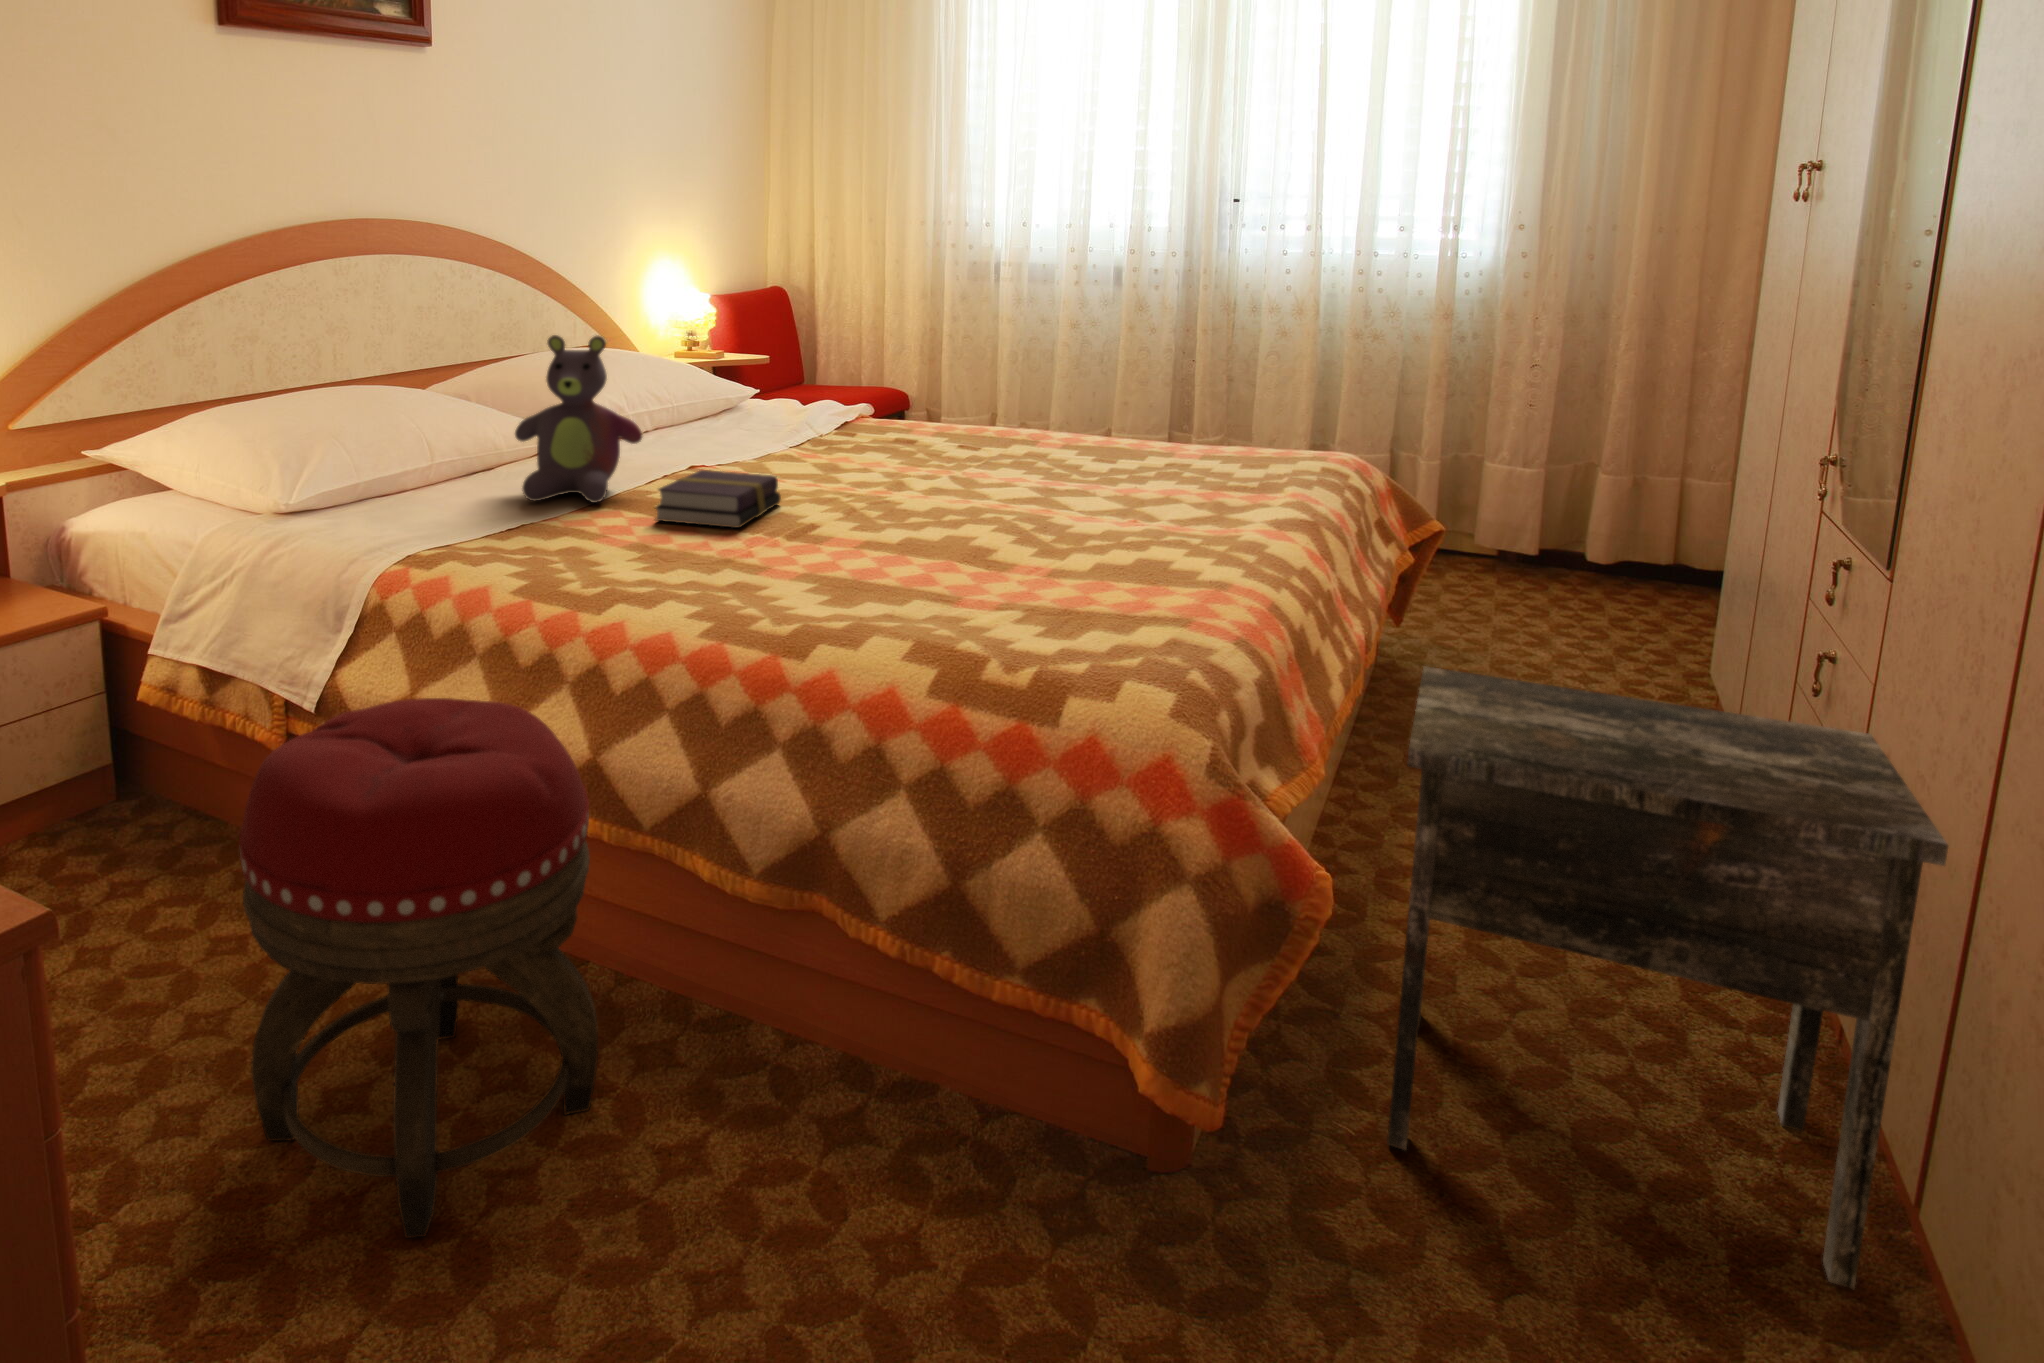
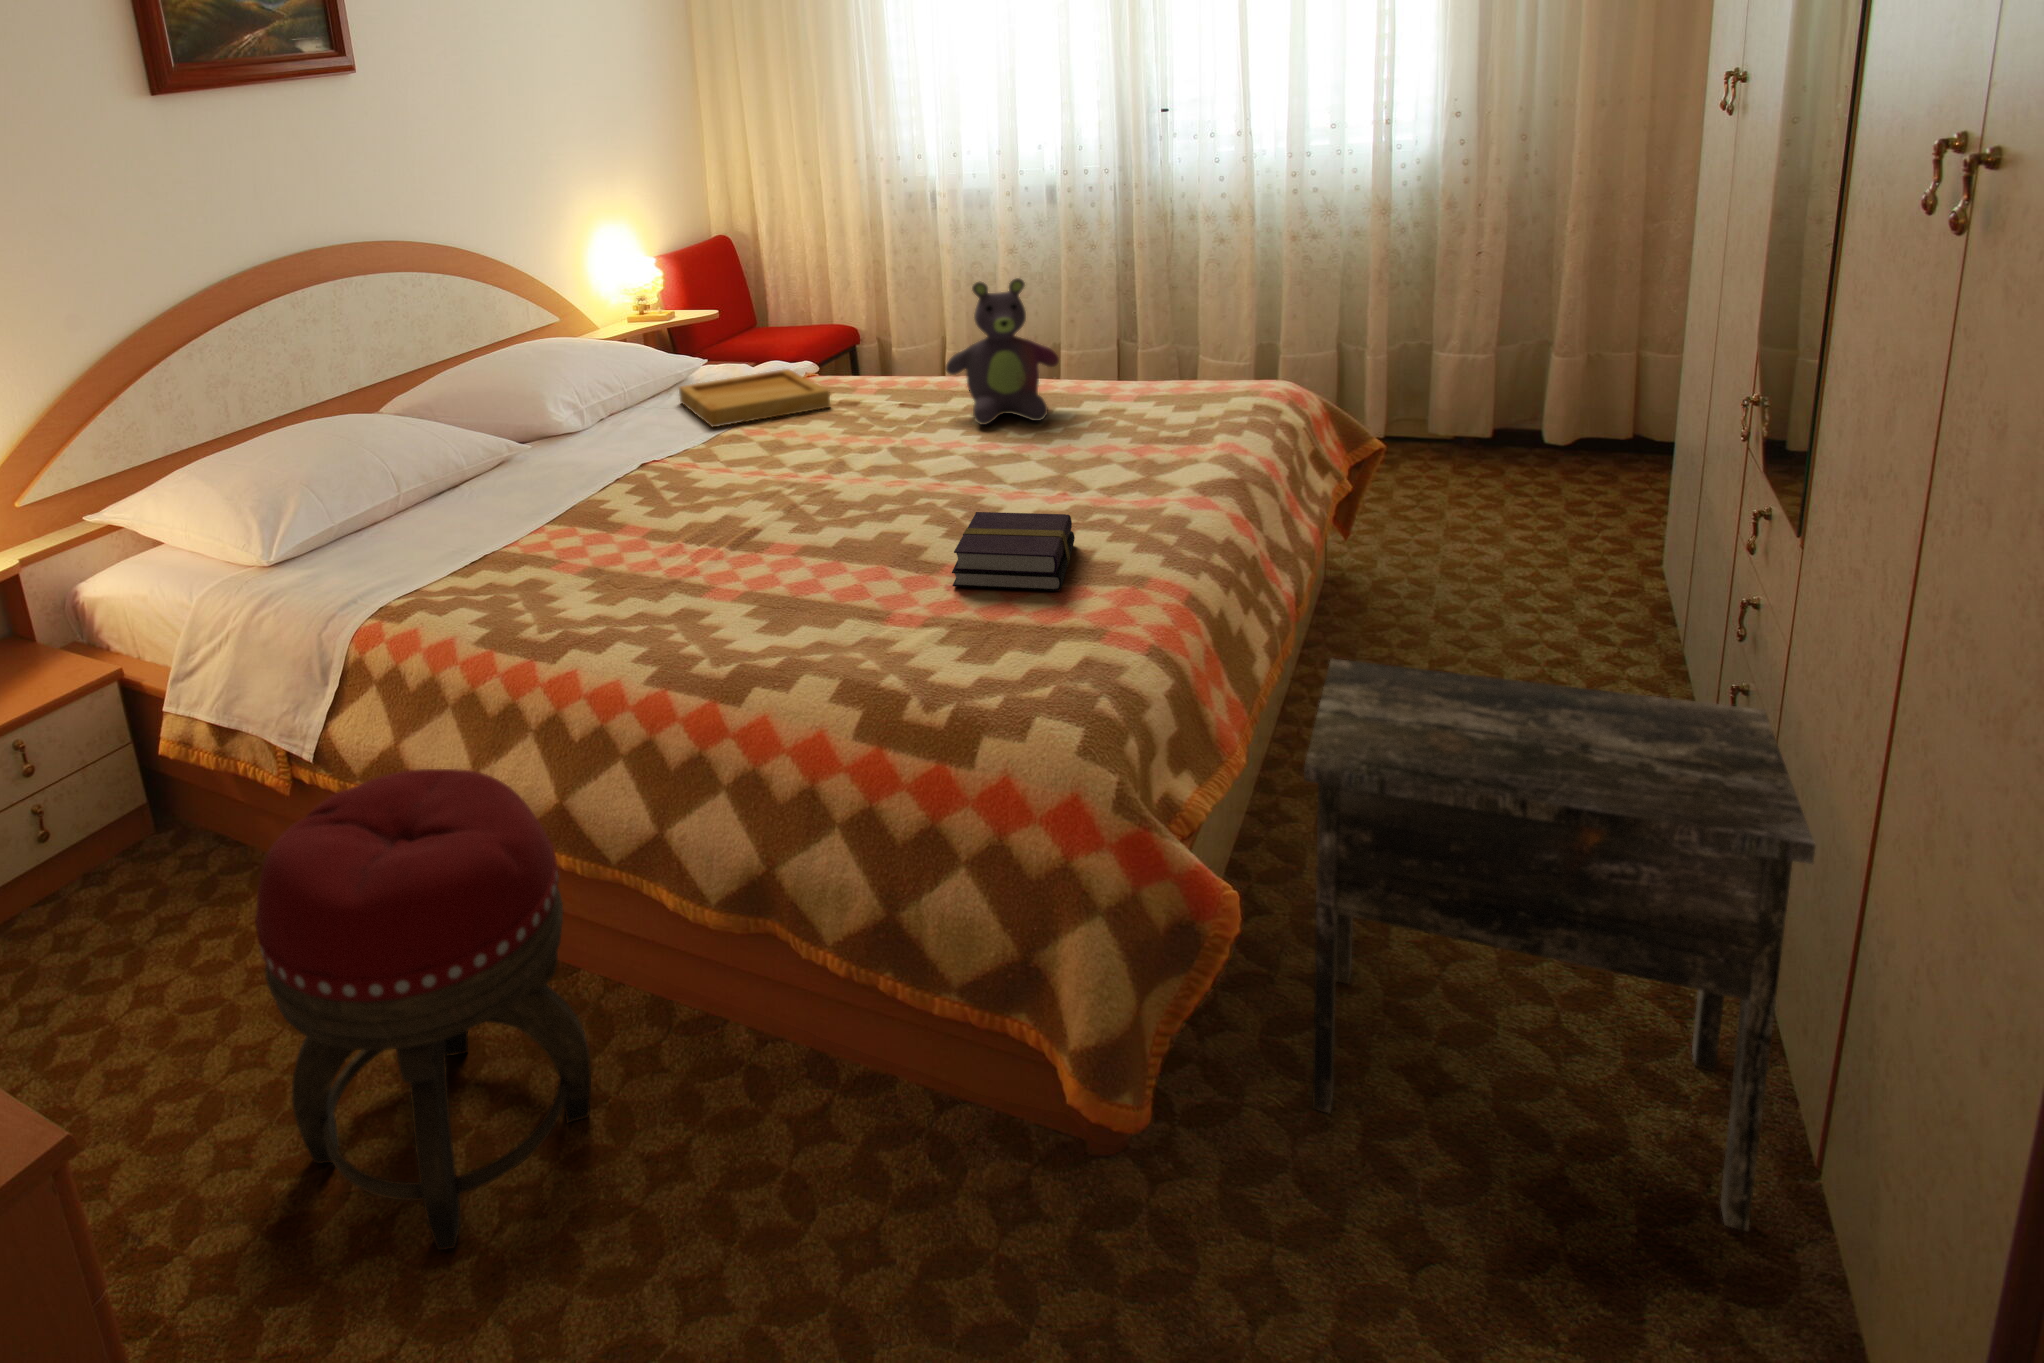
stuffed bear: present [515,335,643,503] -> present [946,278,1059,425]
tray: none [733,401,891,443] -> present [679,369,830,427]
book: present [655,470,781,528] -> present [952,512,1075,591]

